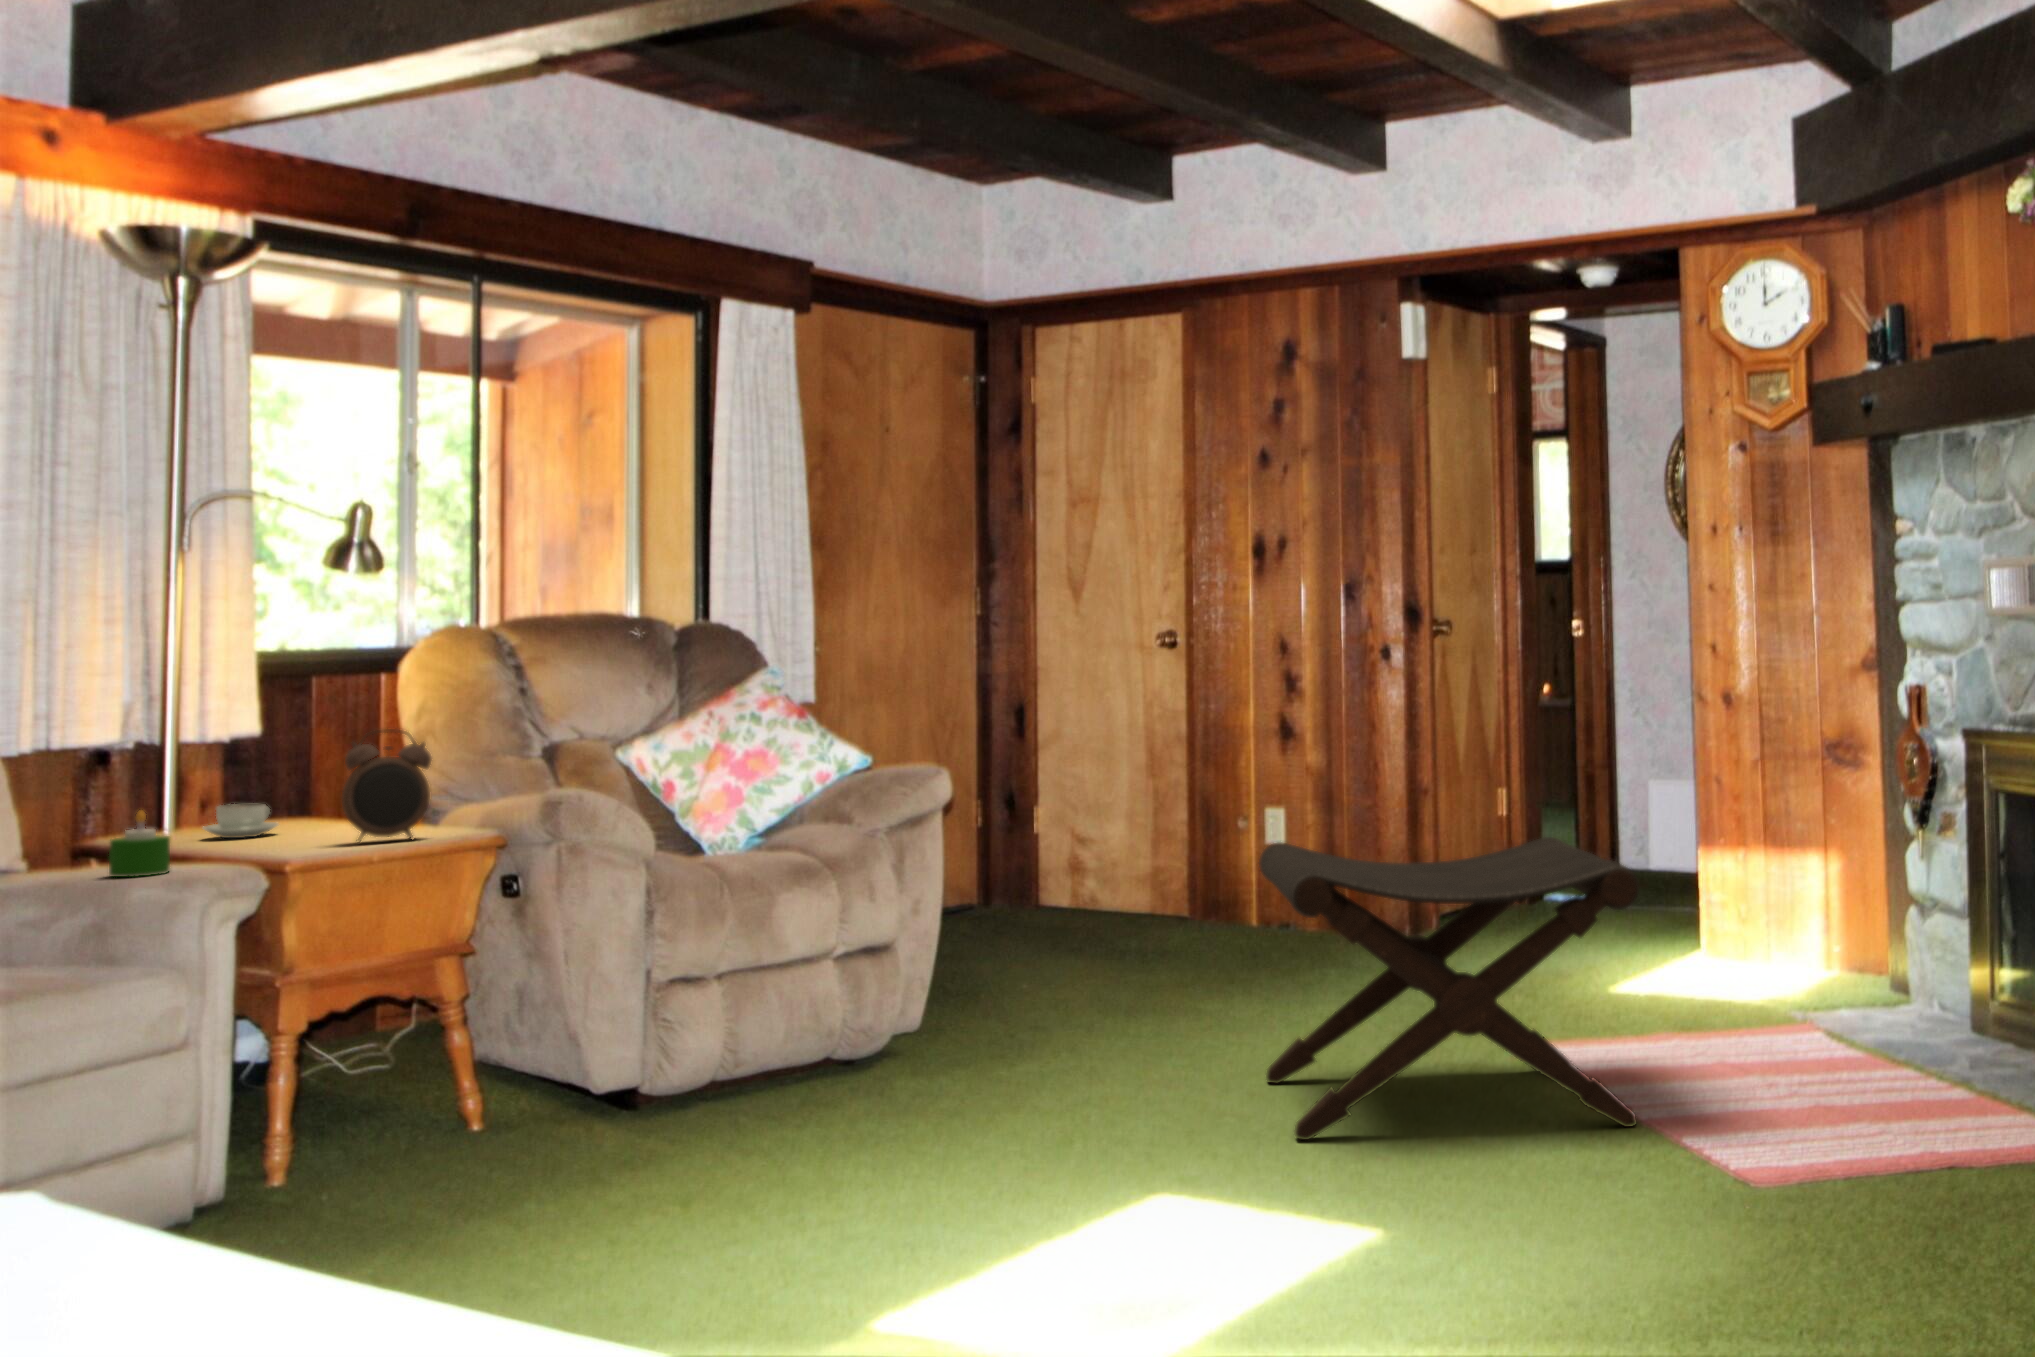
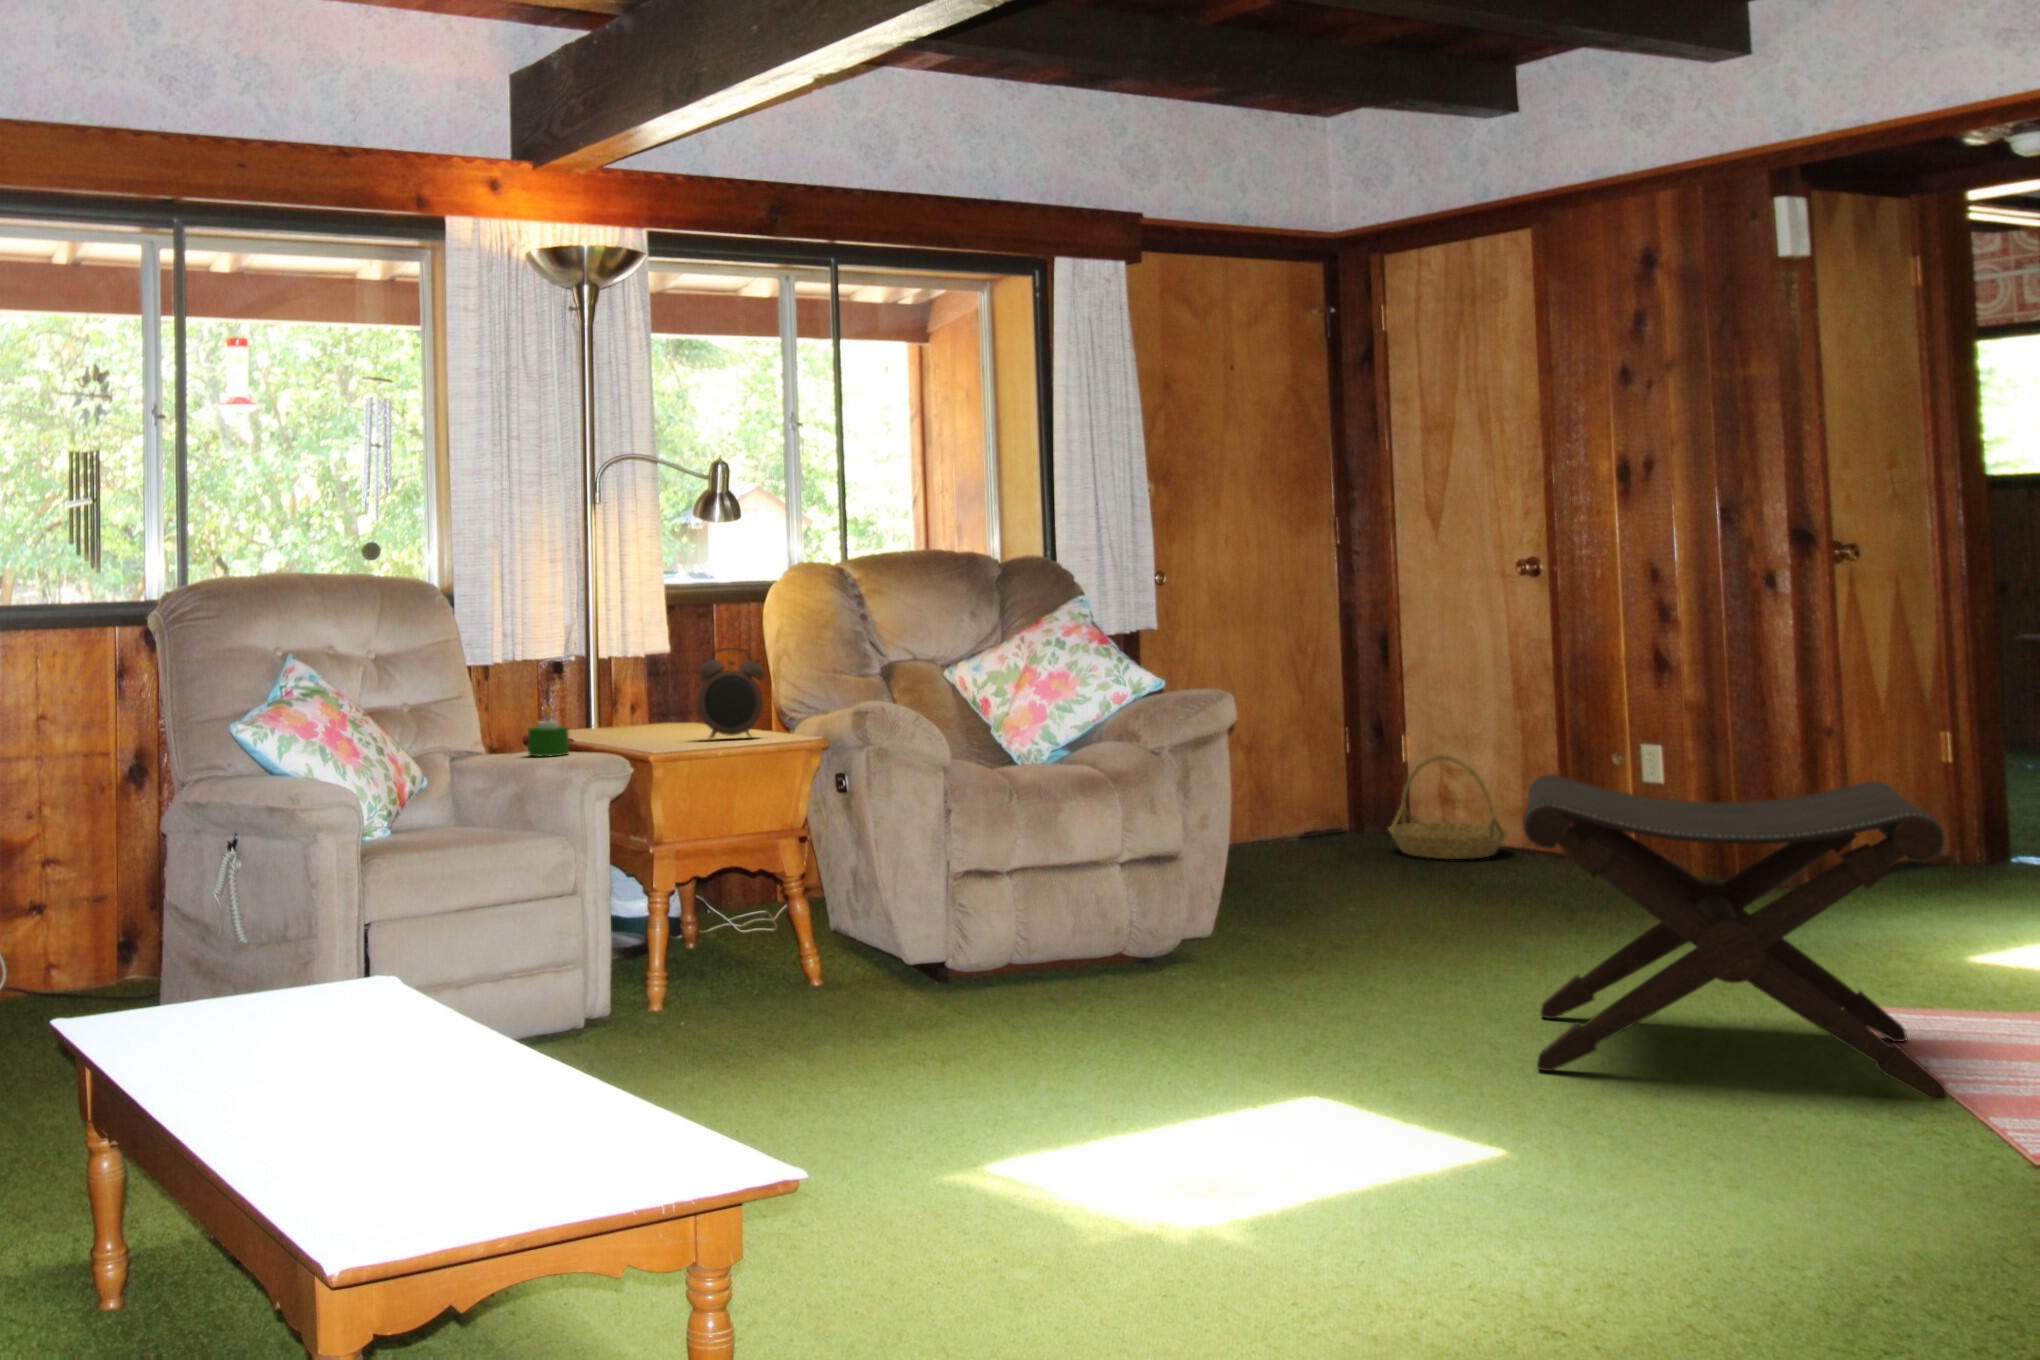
coffee cup: present [203,803,278,838] -> none [614,707,669,733]
basket: none [1034,822,1145,924] -> present [1388,755,1508,859]

